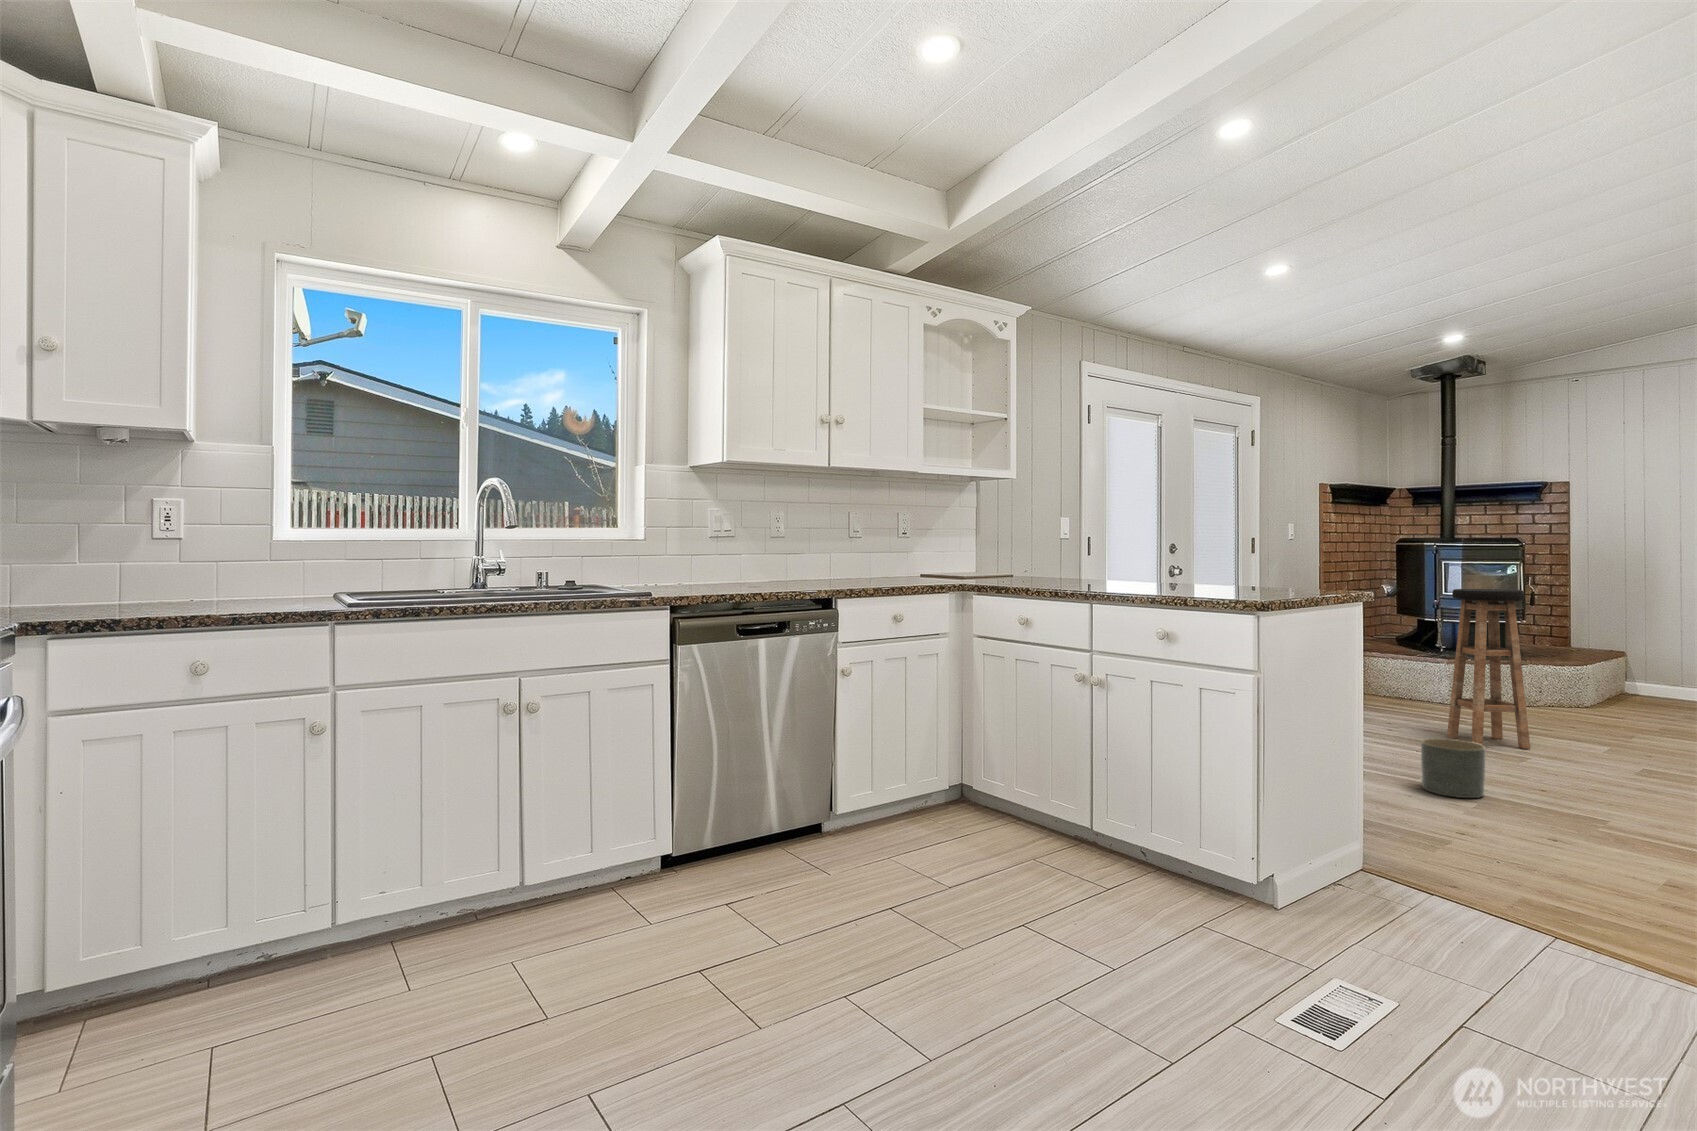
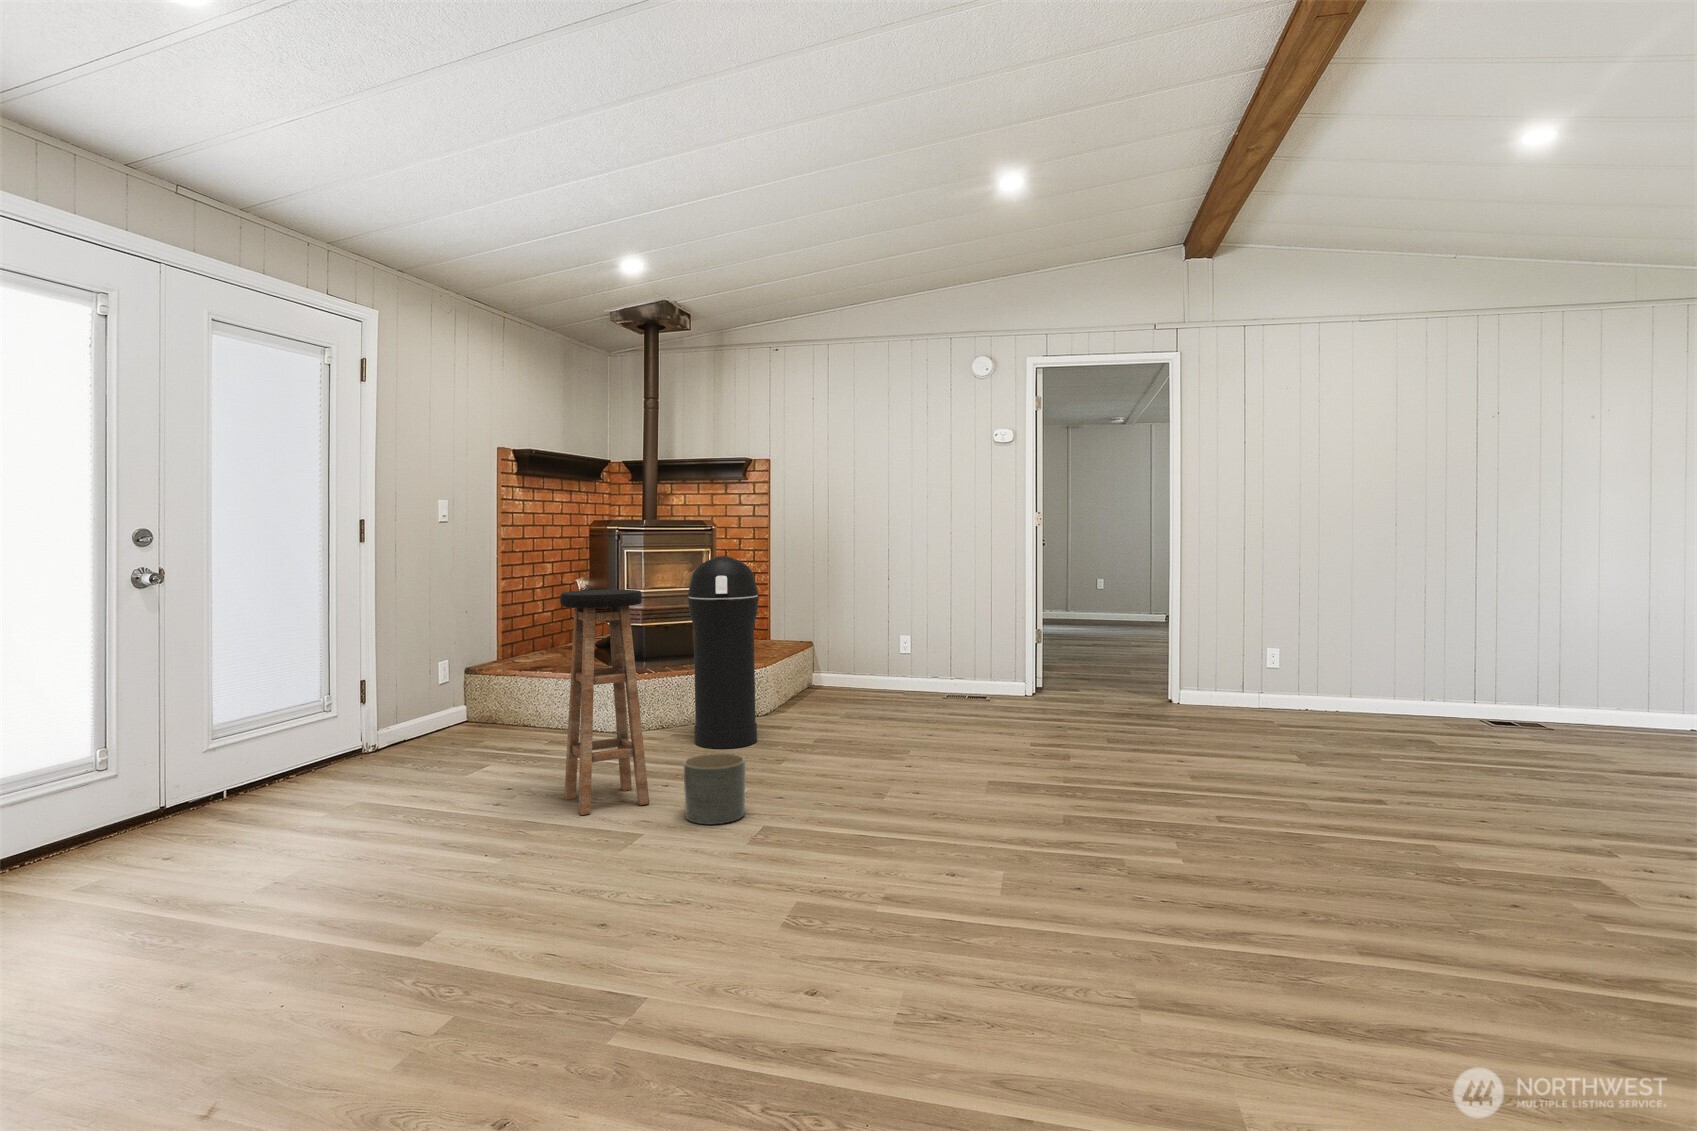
trash can: none [1525,567,1600,725] -> present [688,556,759,749]
planter: present [1421,738,1485,798] -> present [683,753,745,824]

